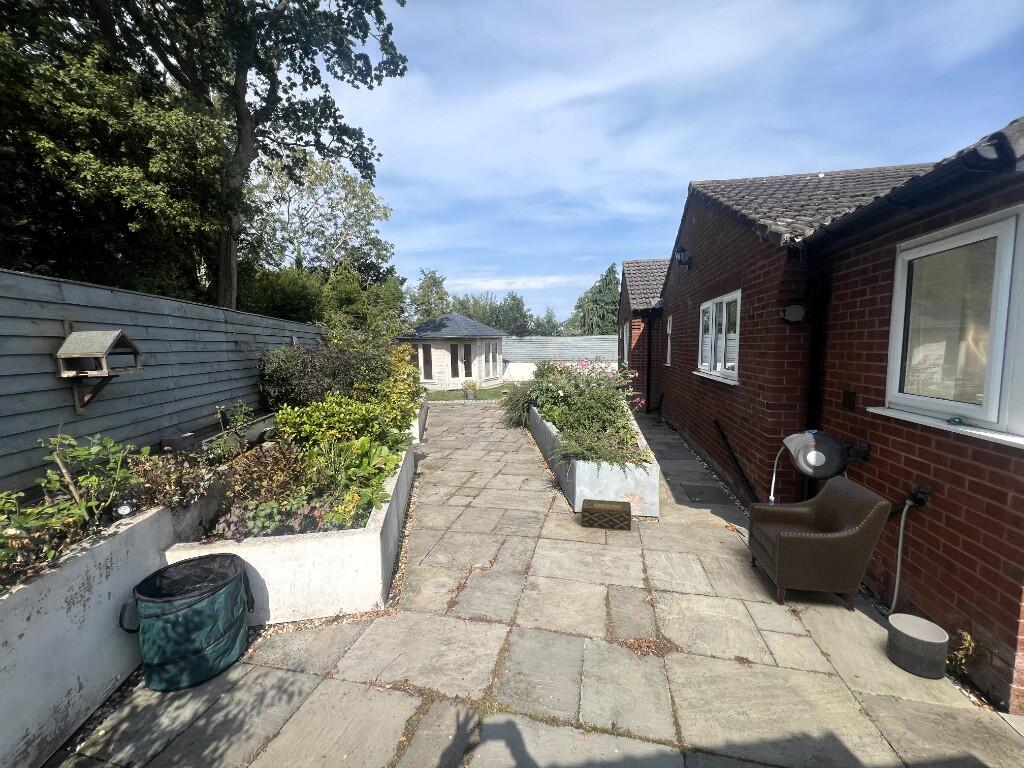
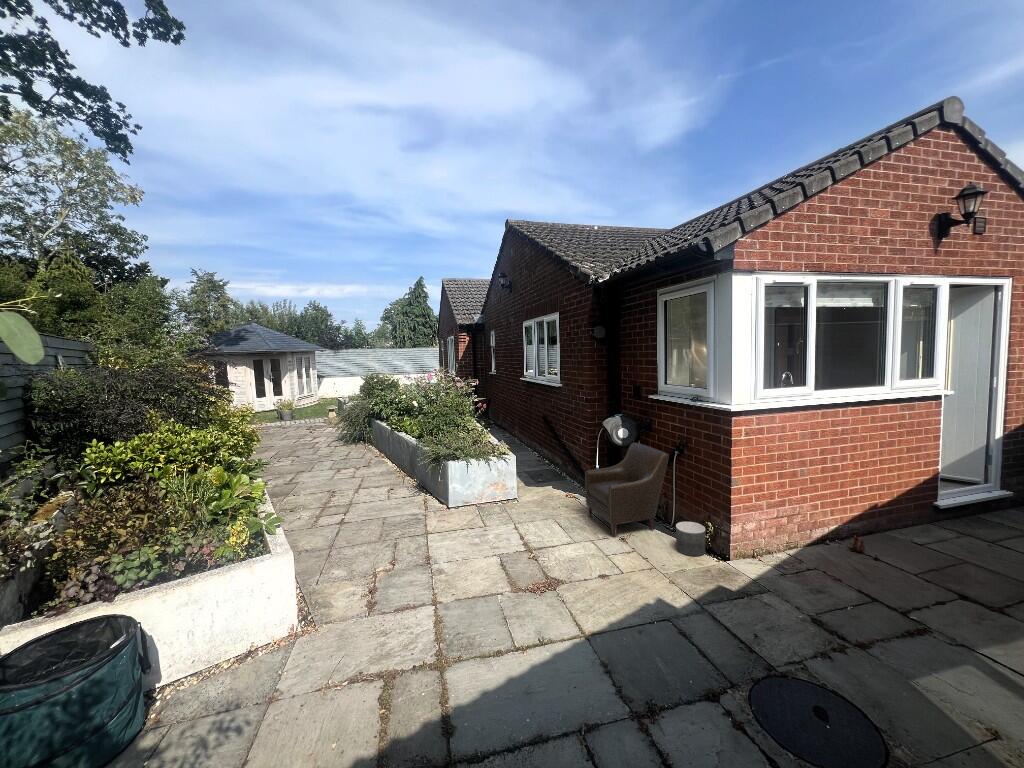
woven basket: present [581,499,631,530] -> none [455,489,498,516]

